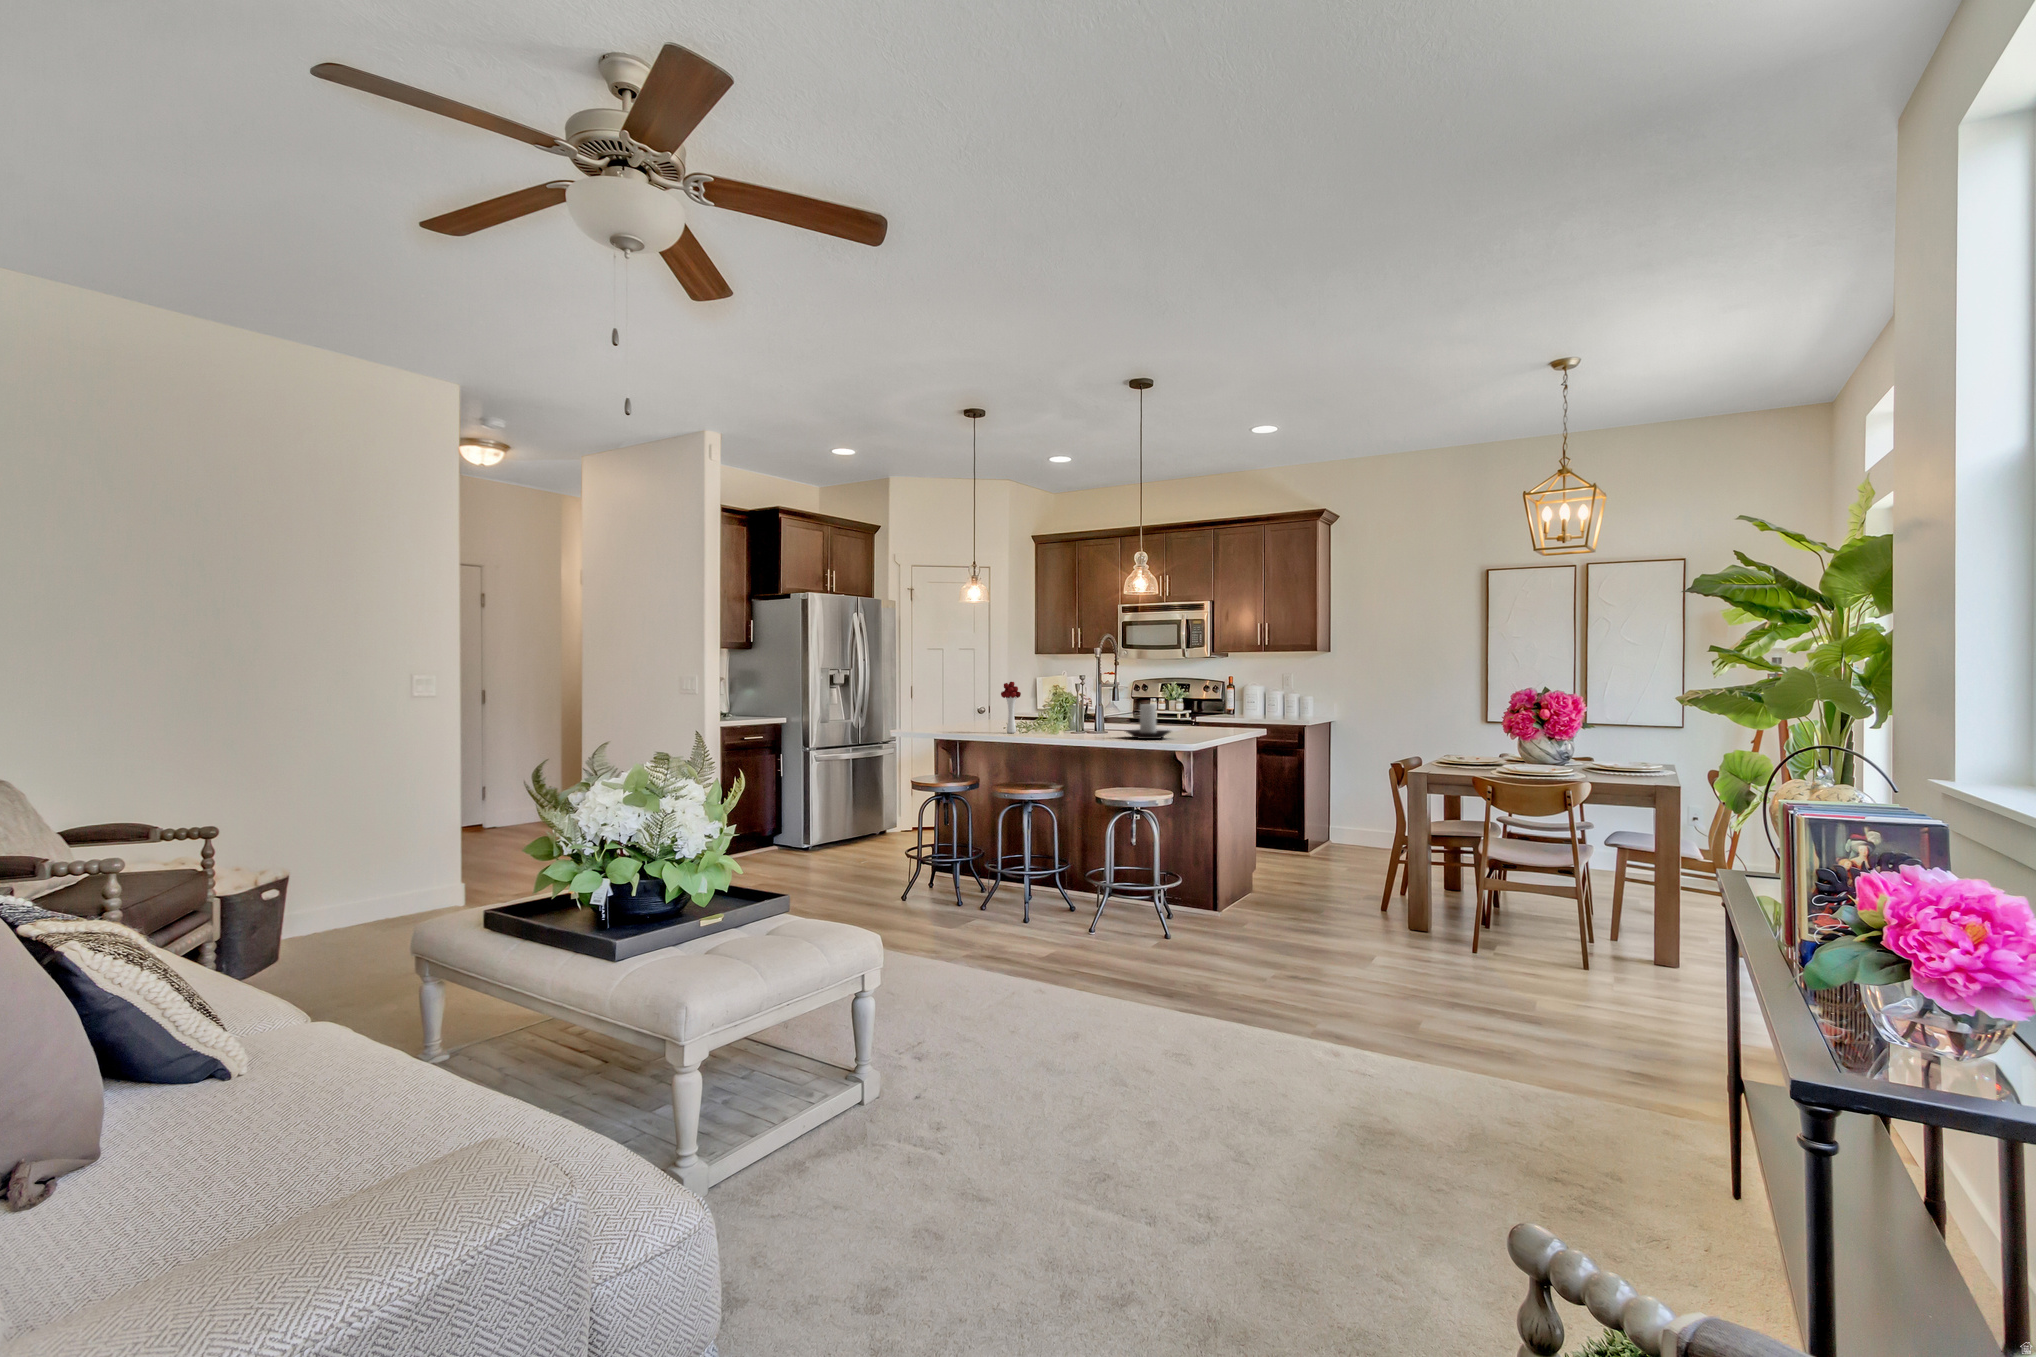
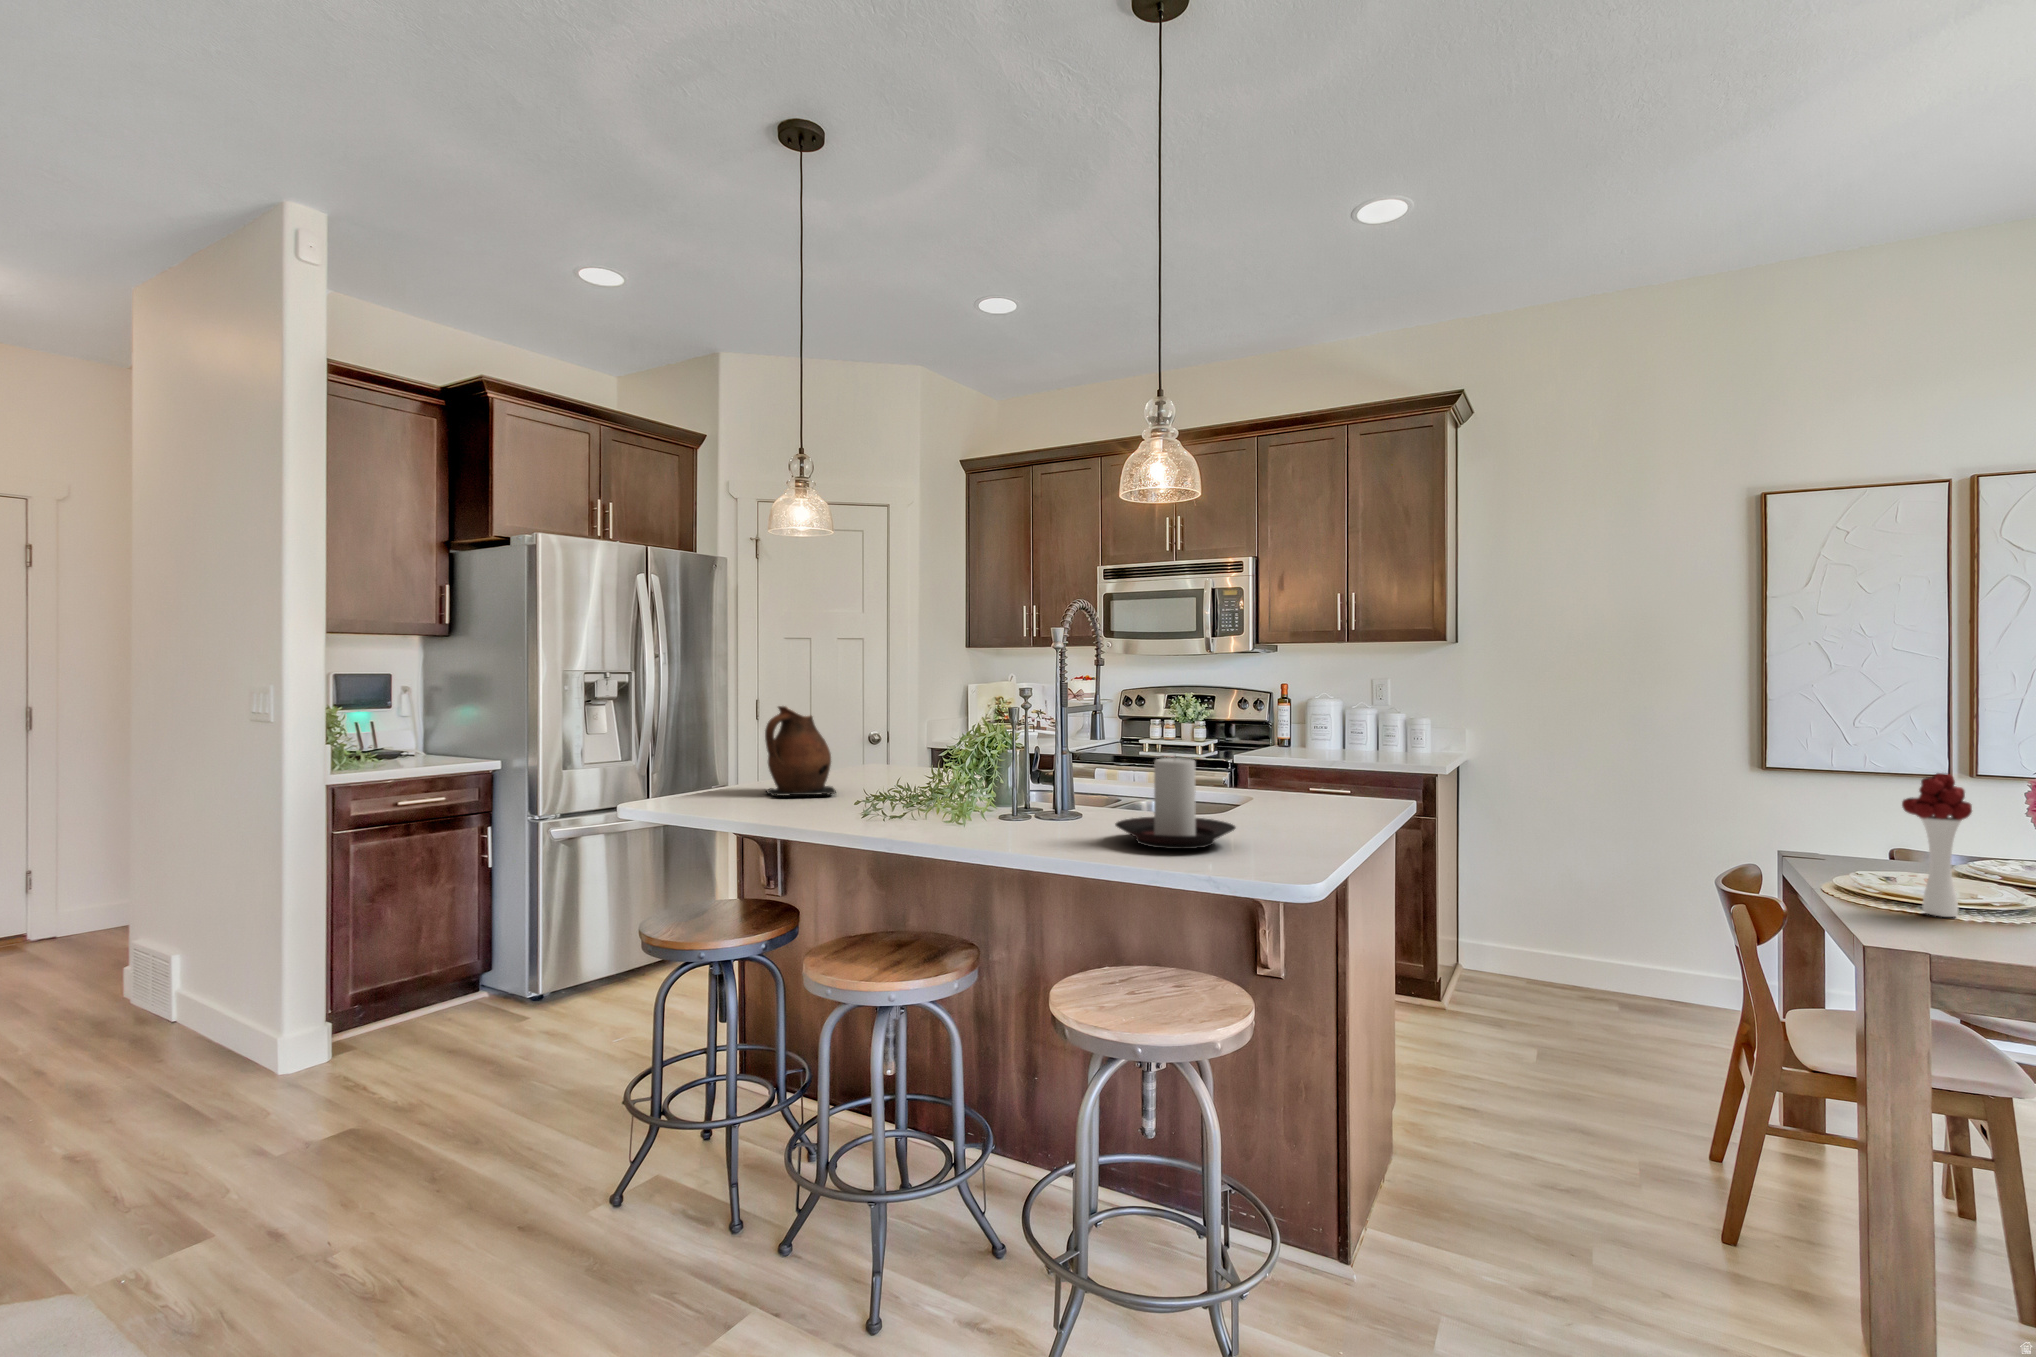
flower bouquet: present [1001,682,1021,733] -> present [1902,773,1972,917]
ceramic pitcher: none [957,685,993,727] -> present [765,706,836,796]

